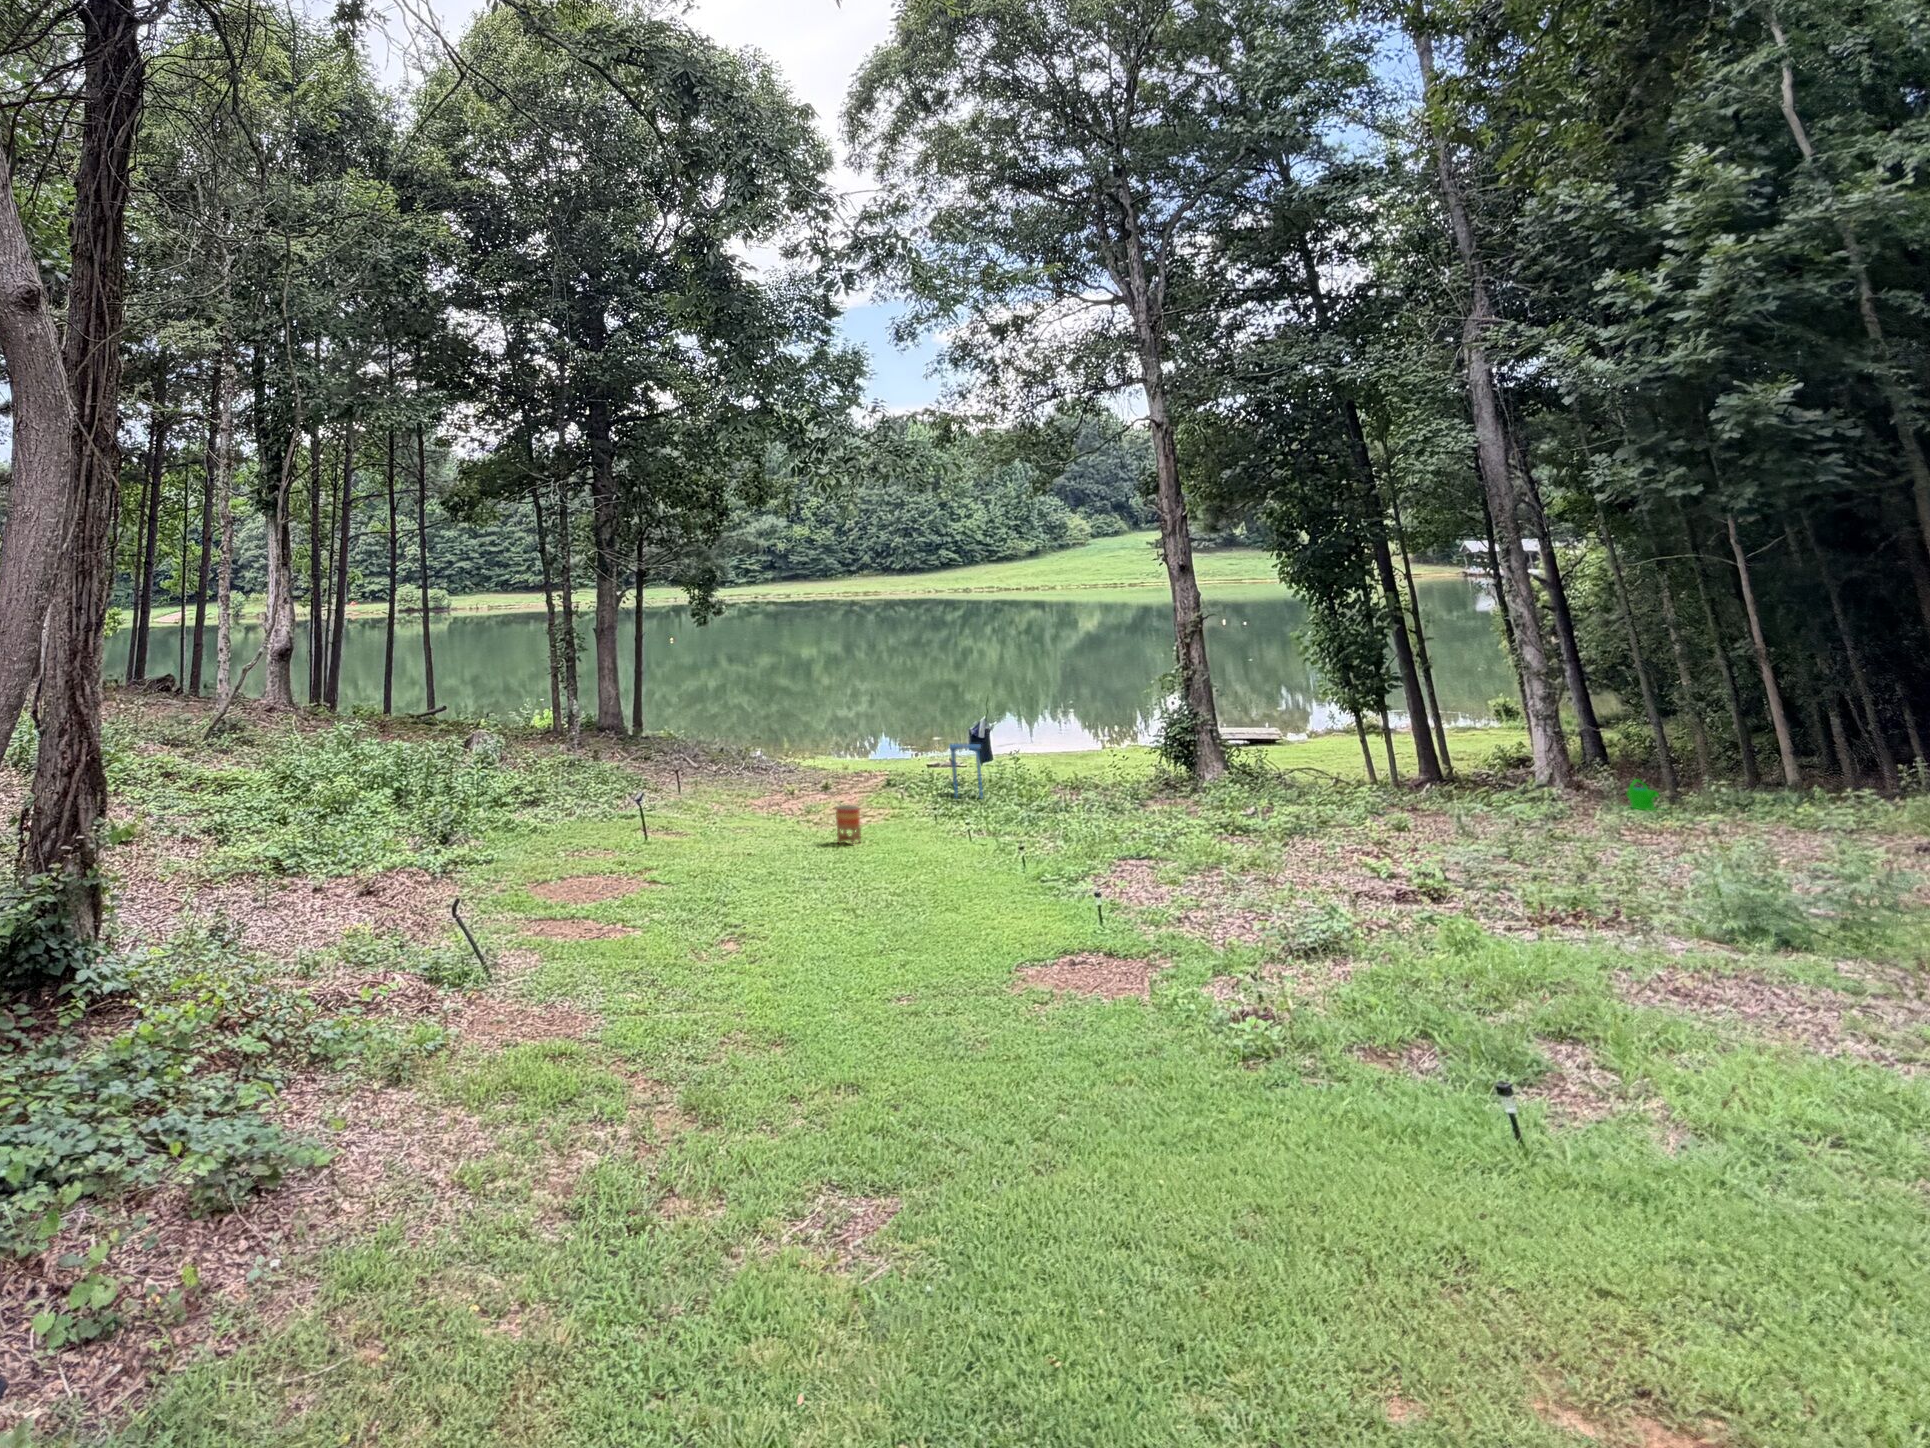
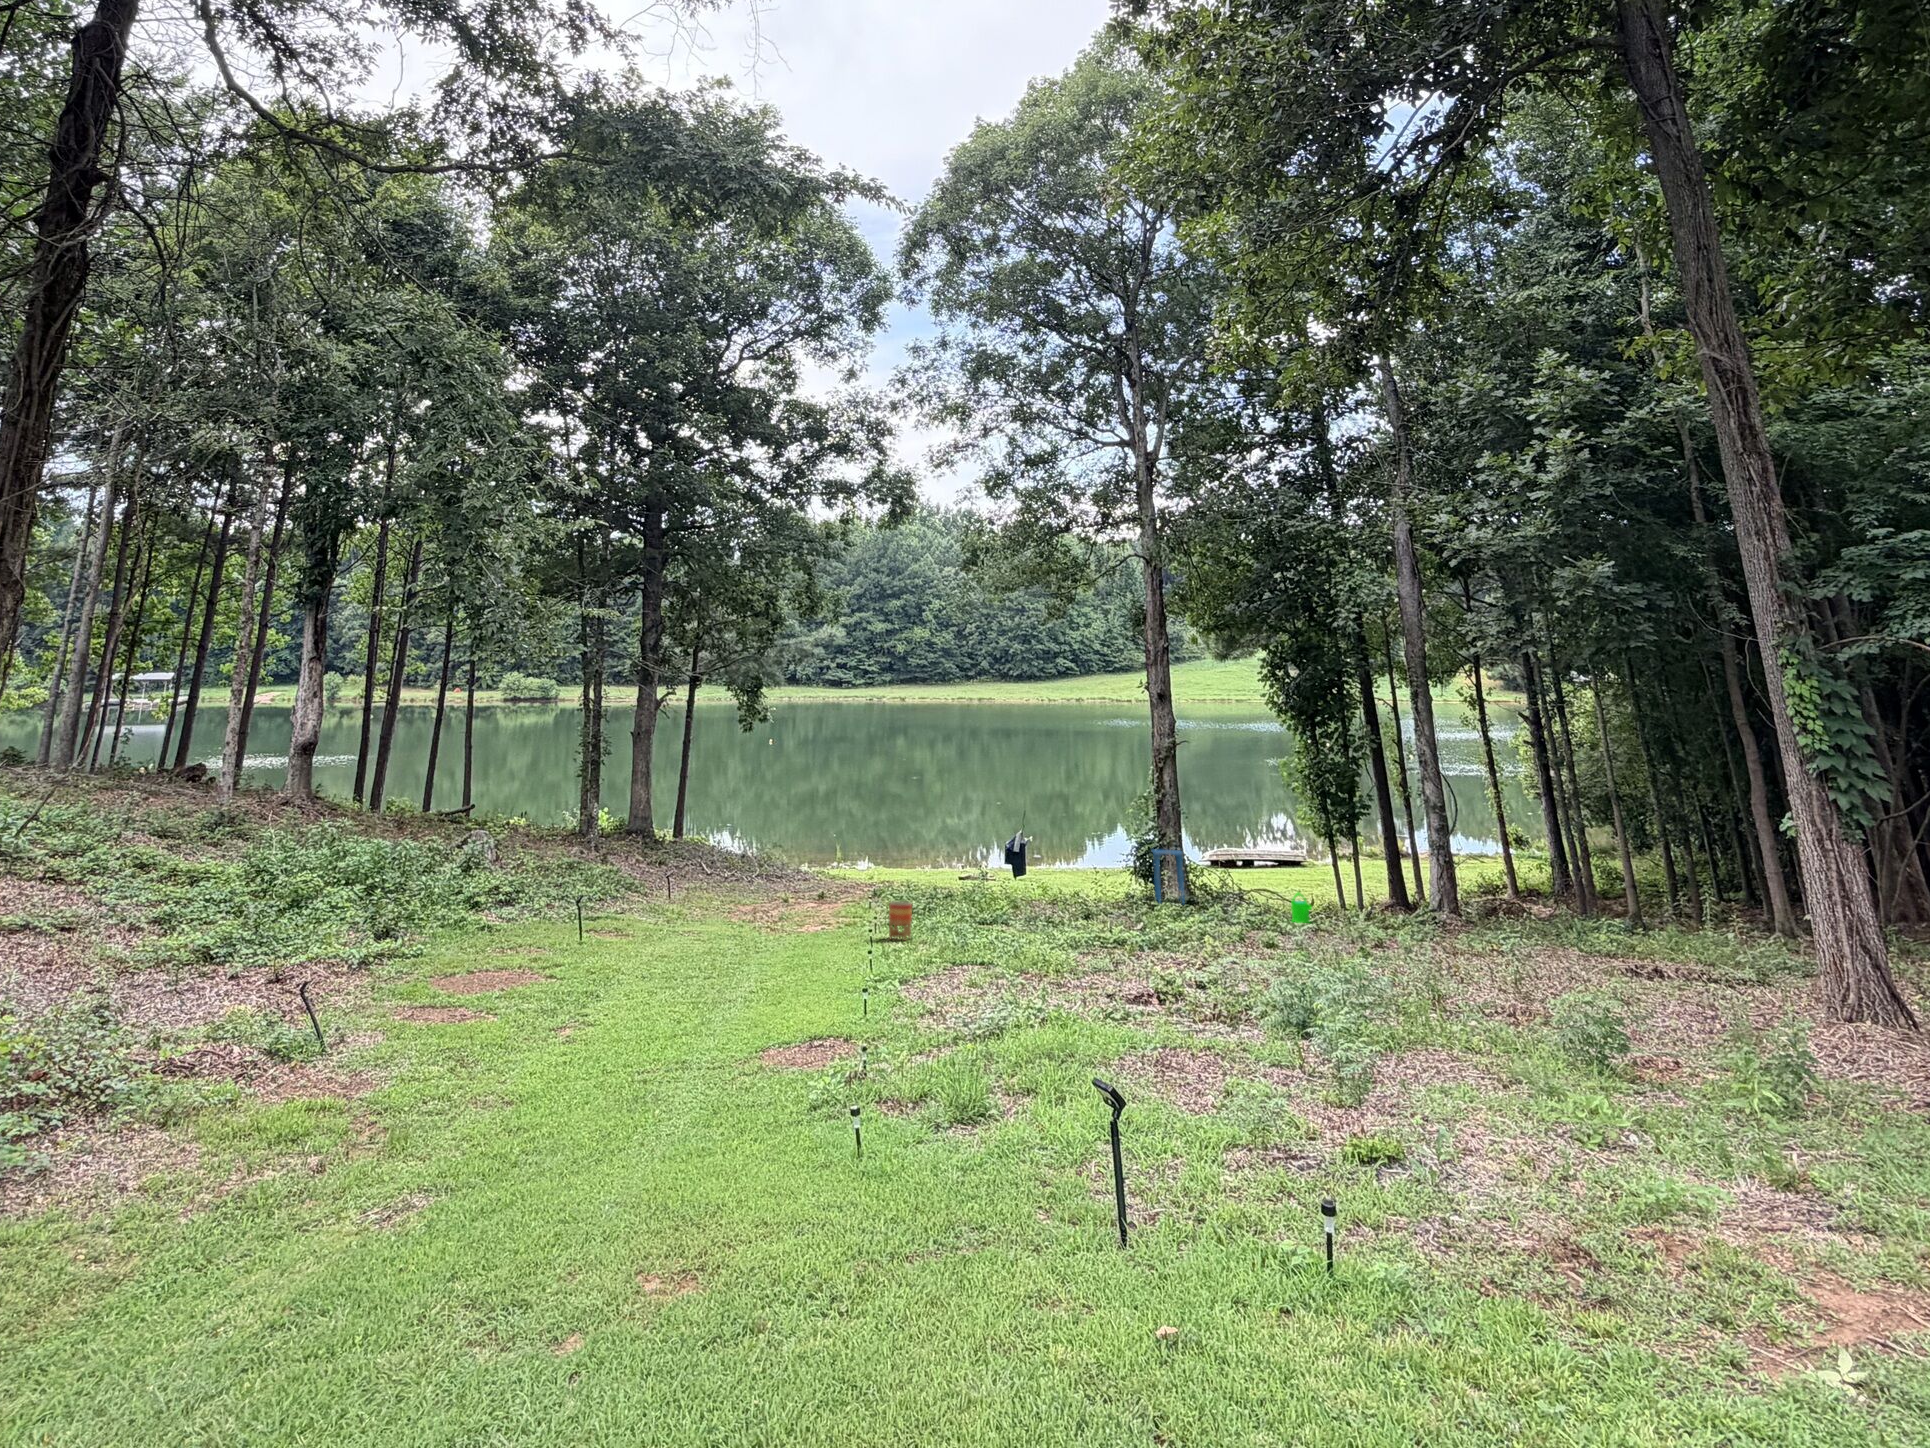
side table: present [949,744,983,798] -> present [1152,850,1185,903]
watering can: present [1627,779,1659,810] -> present [1291,892,1312,923]

